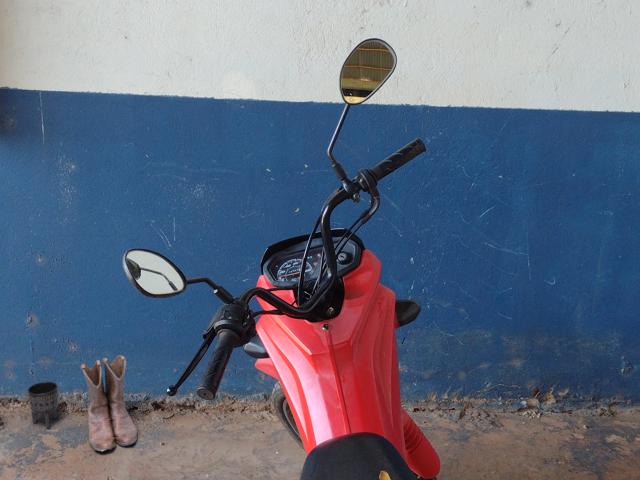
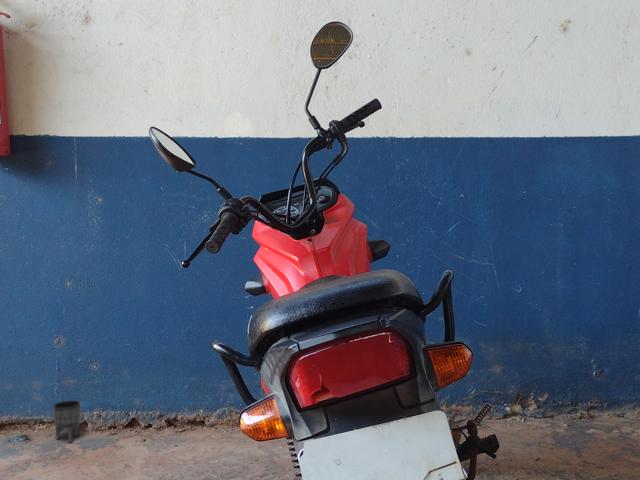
boots: present [80,355,137,451] -> none [102,371,152,454]

